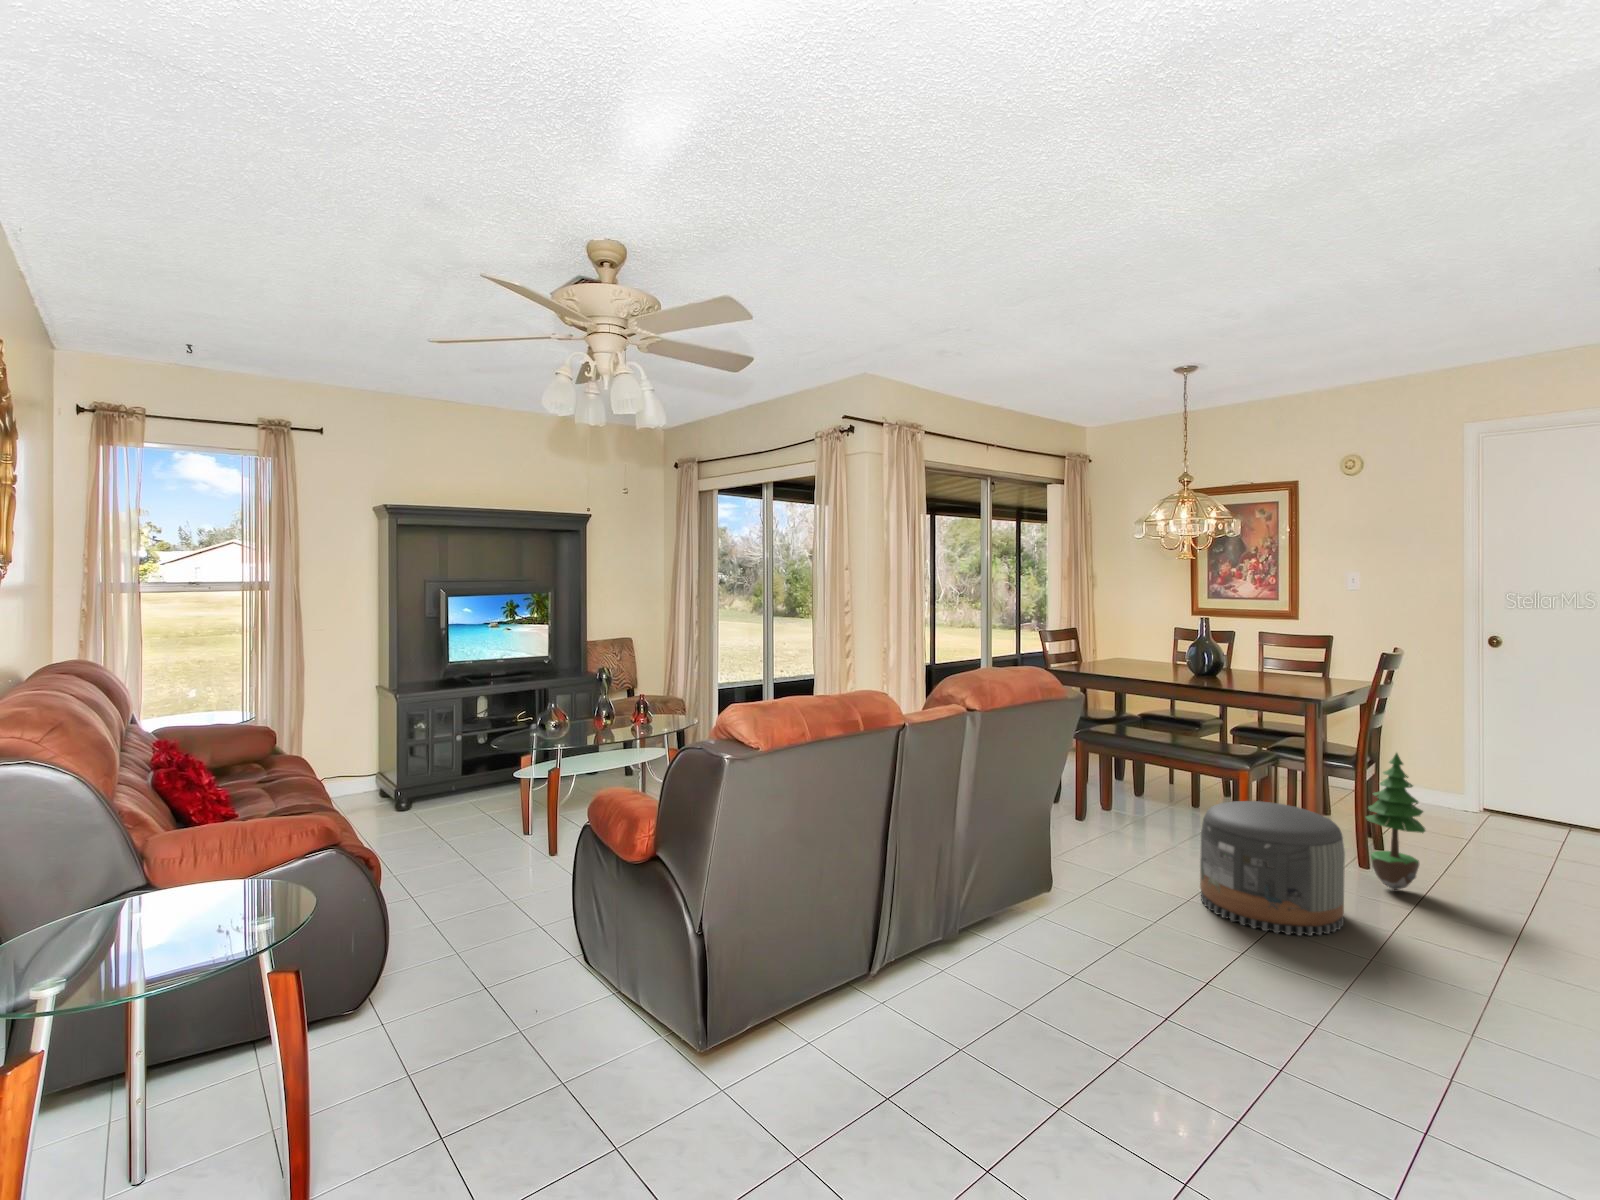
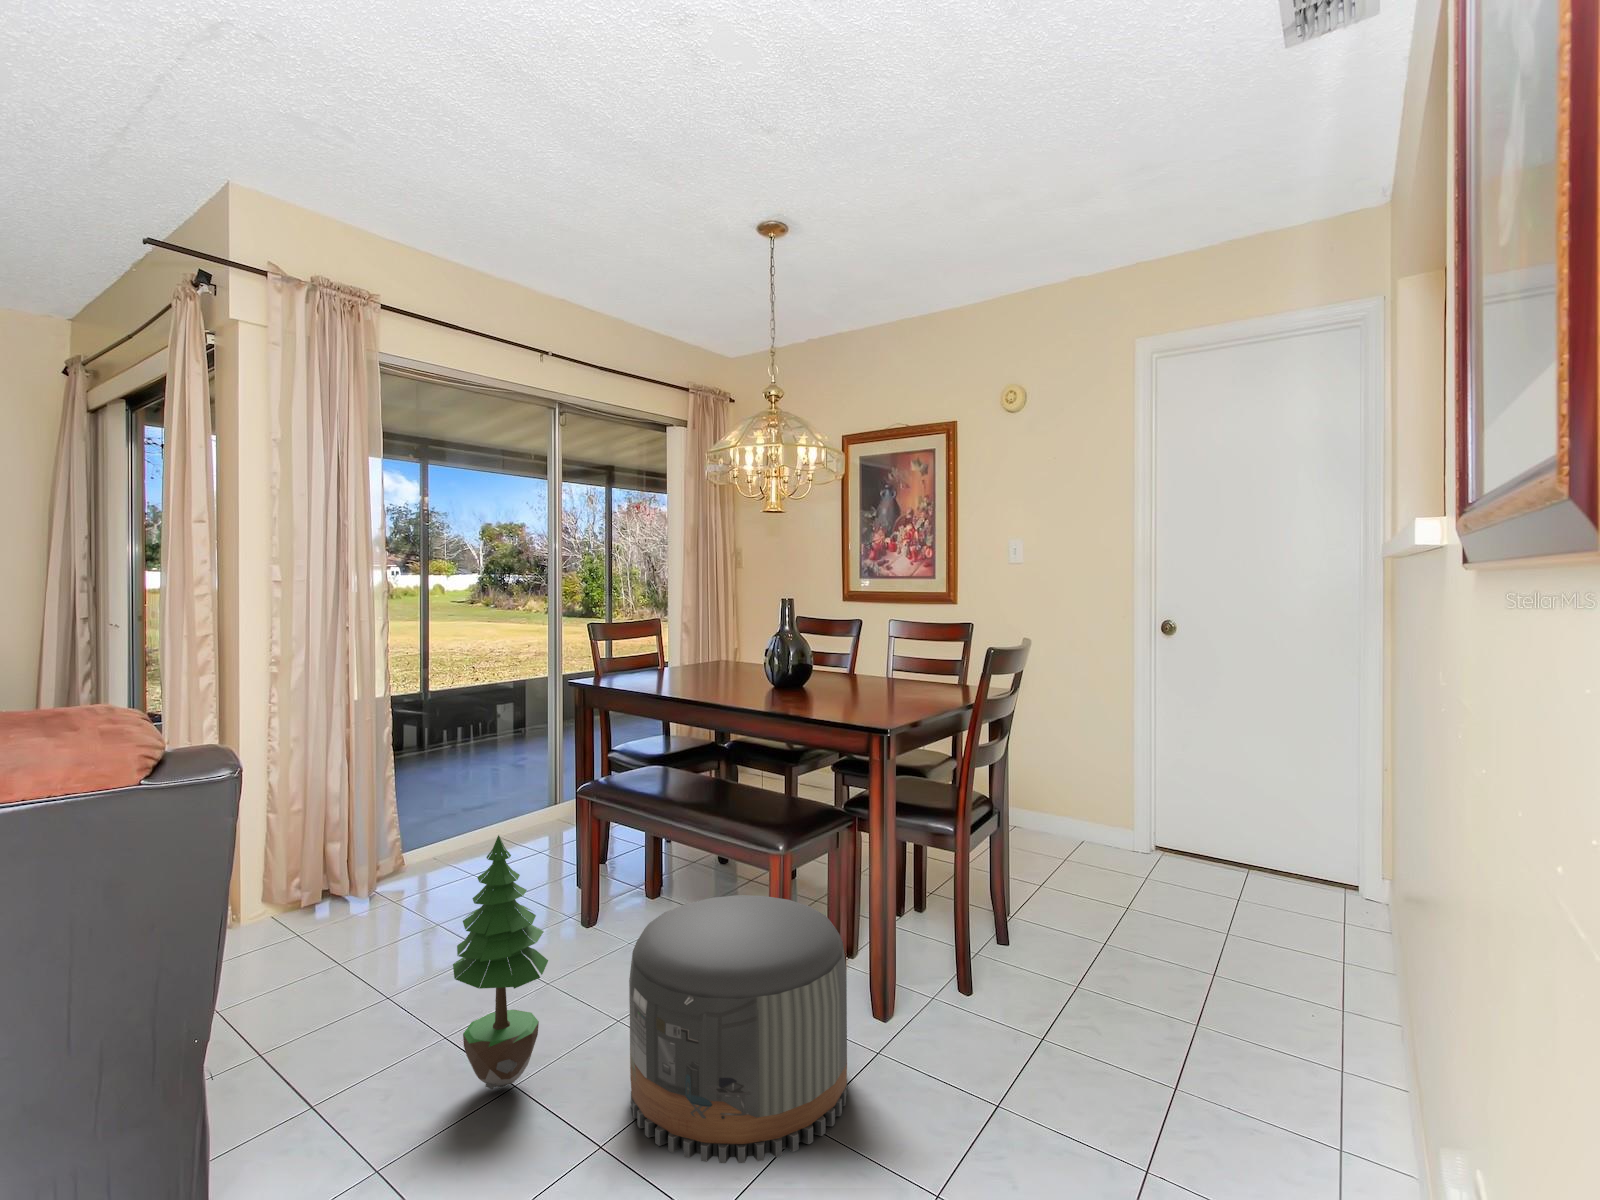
potted tree: present [1366,753,1425,890] -> present [453,835,548,1089]

